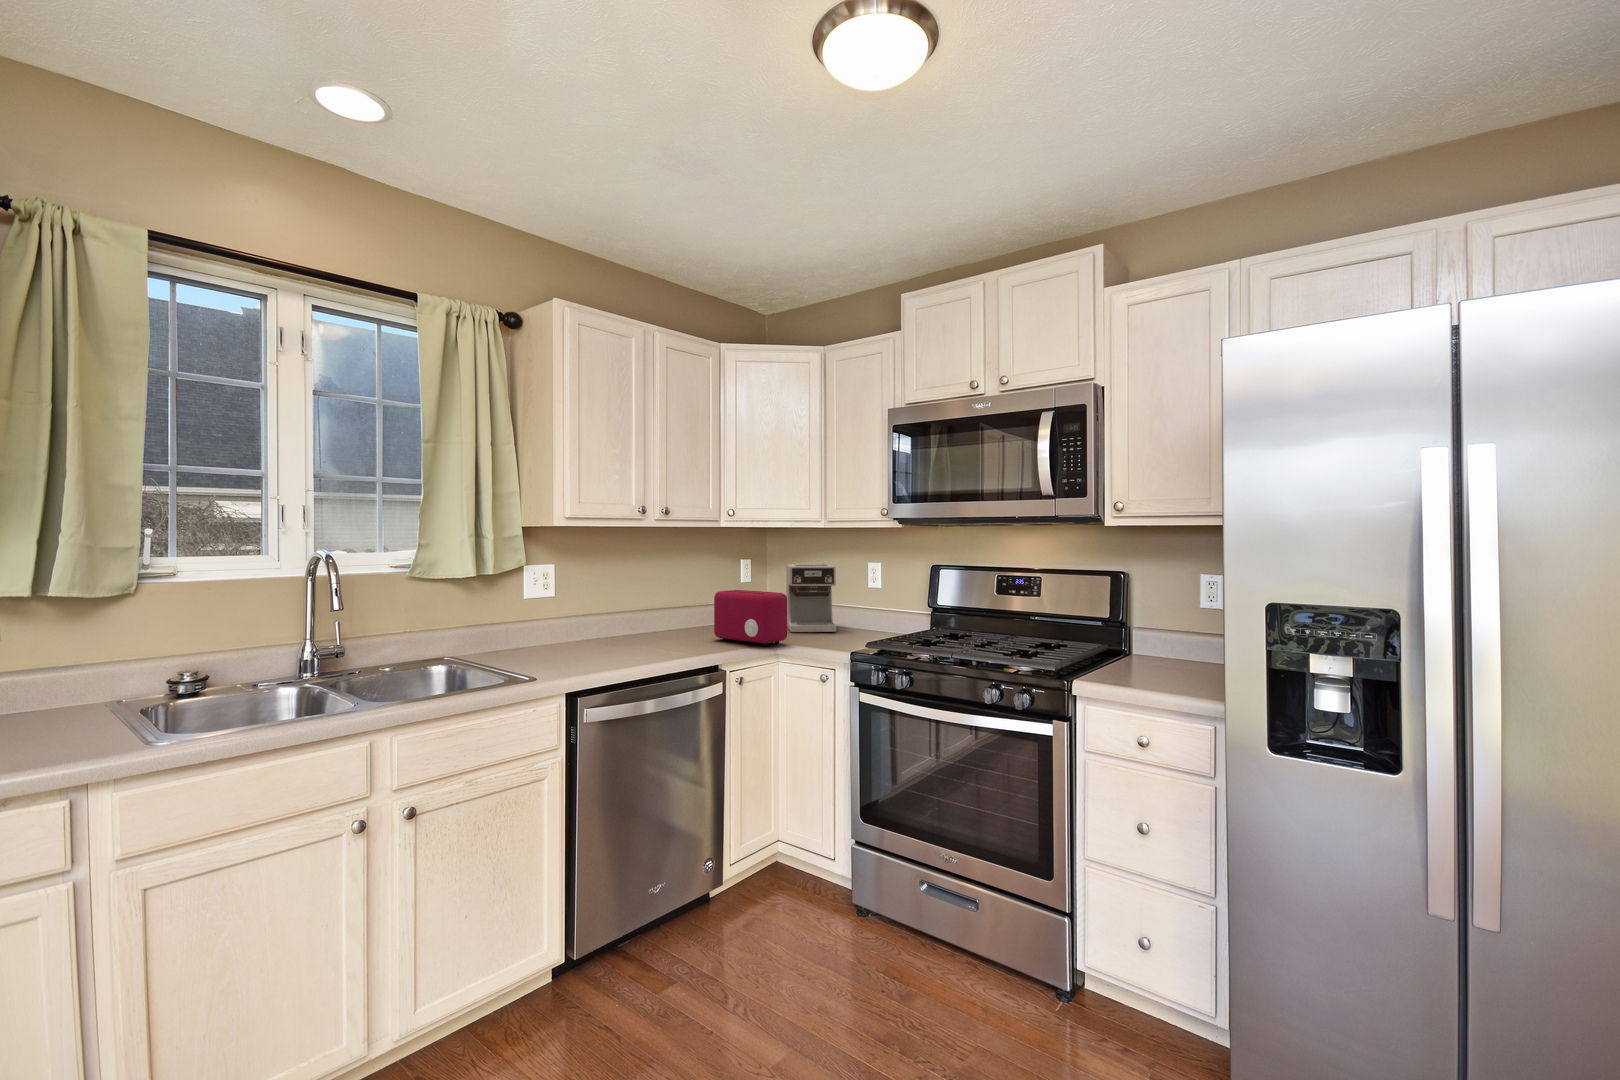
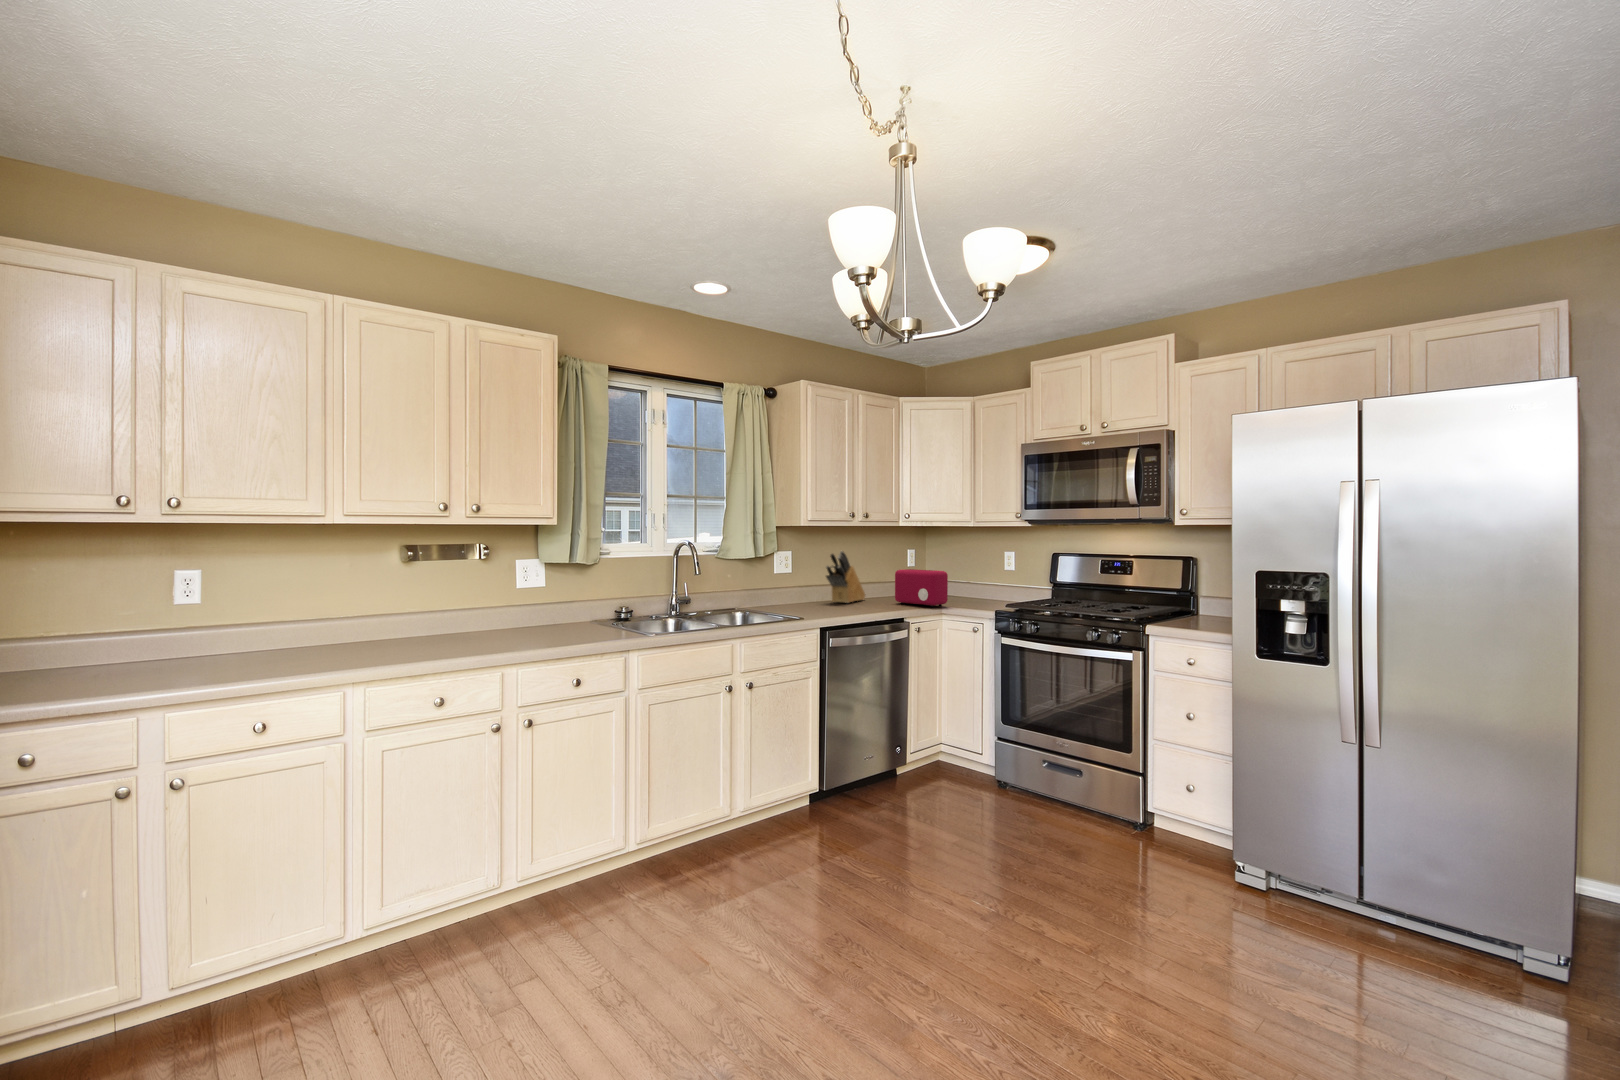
coffee maker: present [786,563,836,632] -> none [941,551,980,601]
knife block: none [607,564,676,642] -> present [826,551,866,603]

